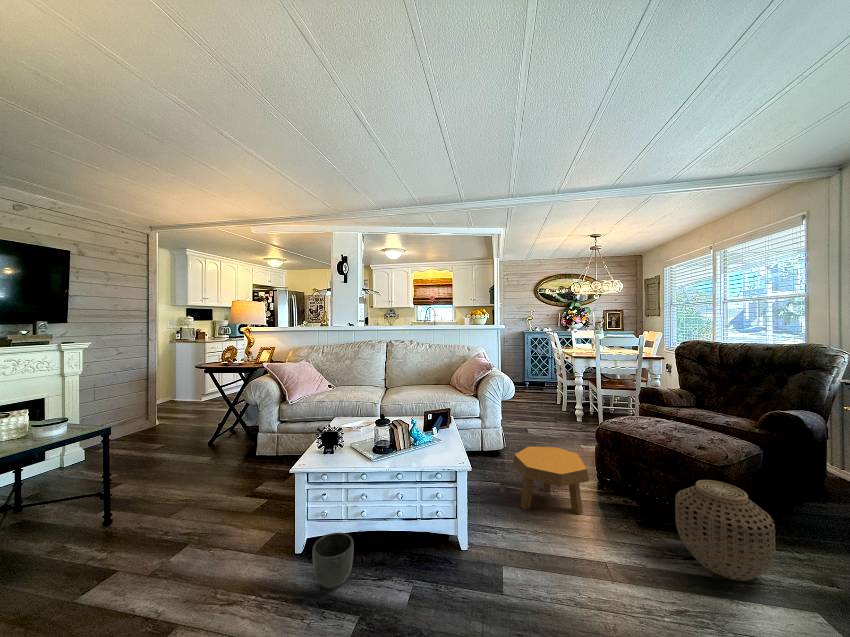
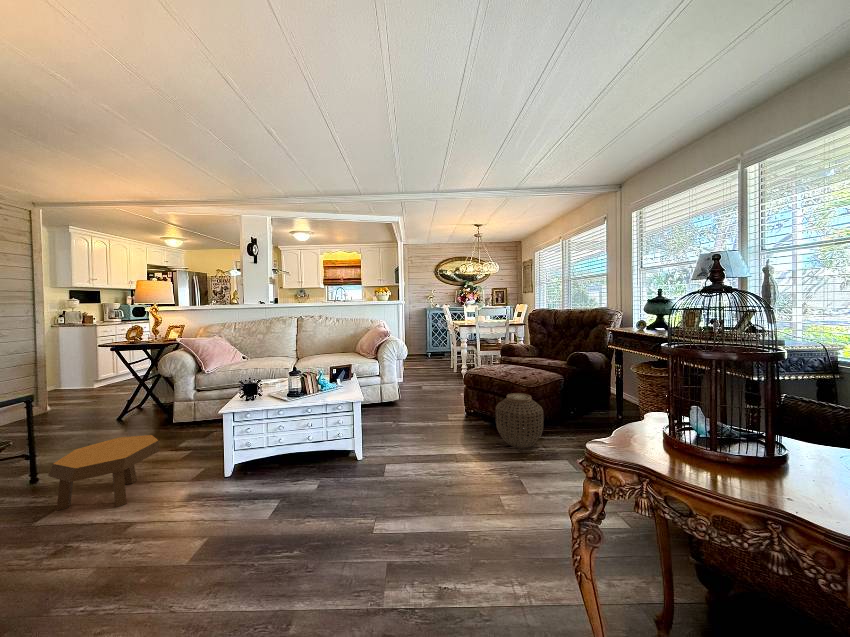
footstool: present [513,447,589,515] -> present [48,435,160,510]
planter: present [313,532,354,590] -> none [241,452,273,489]

